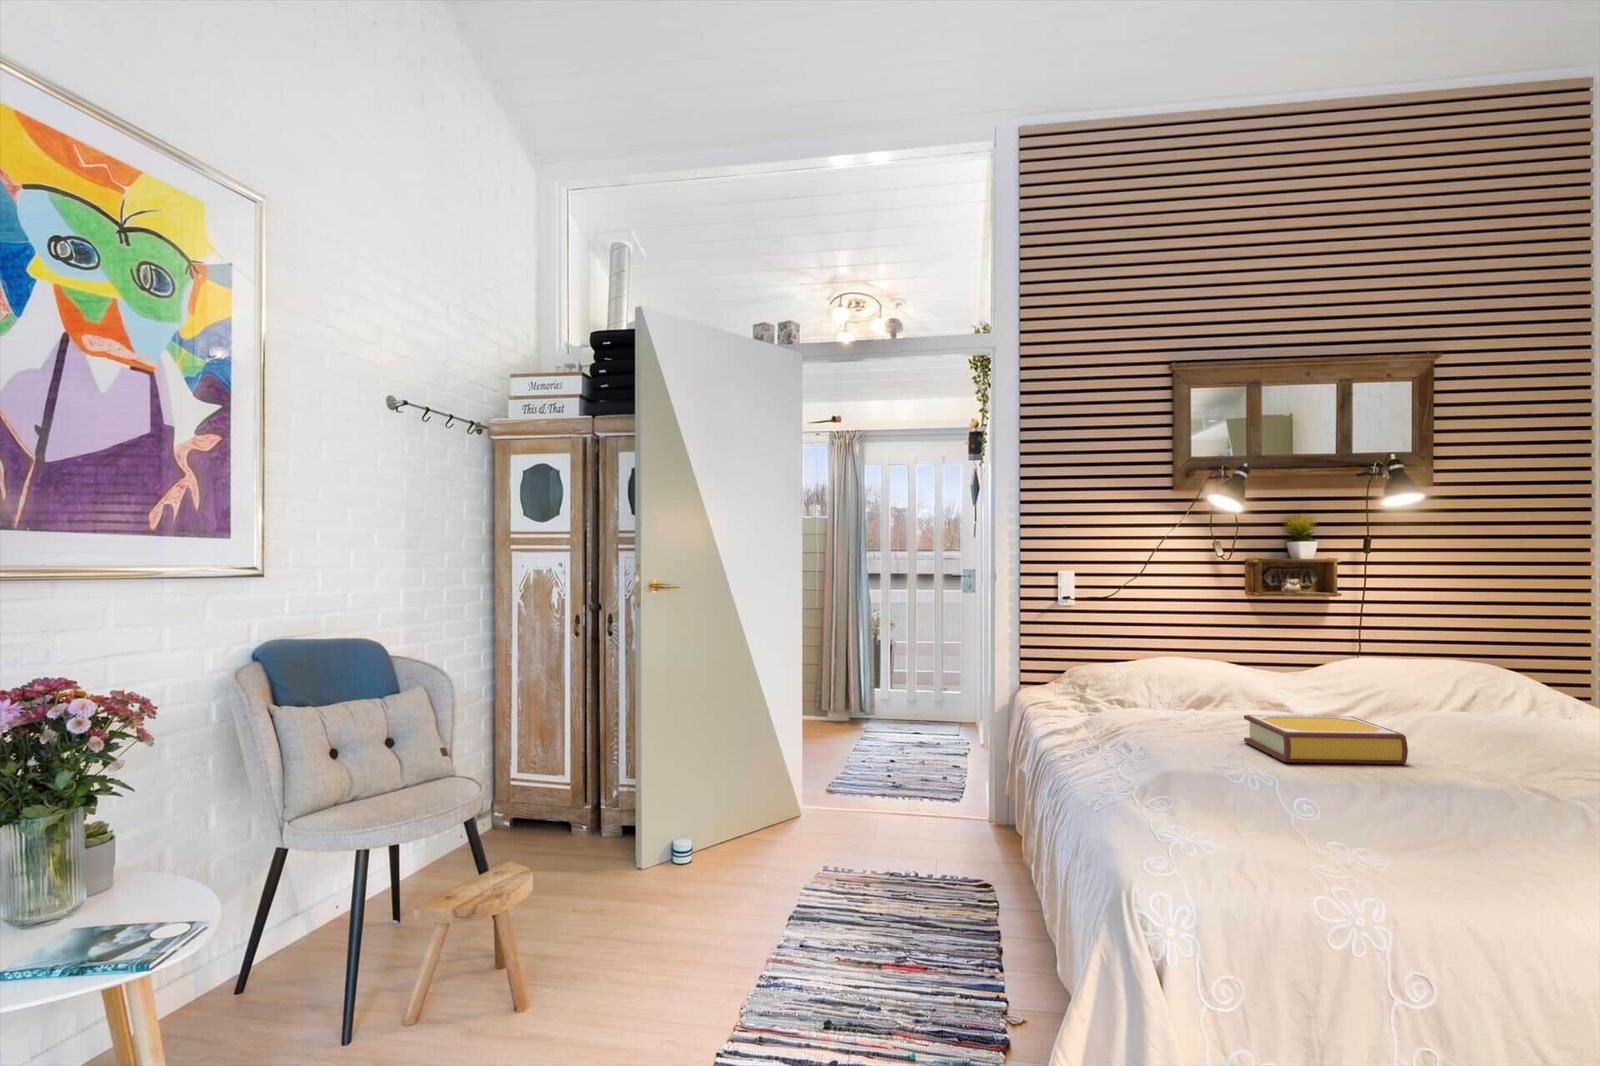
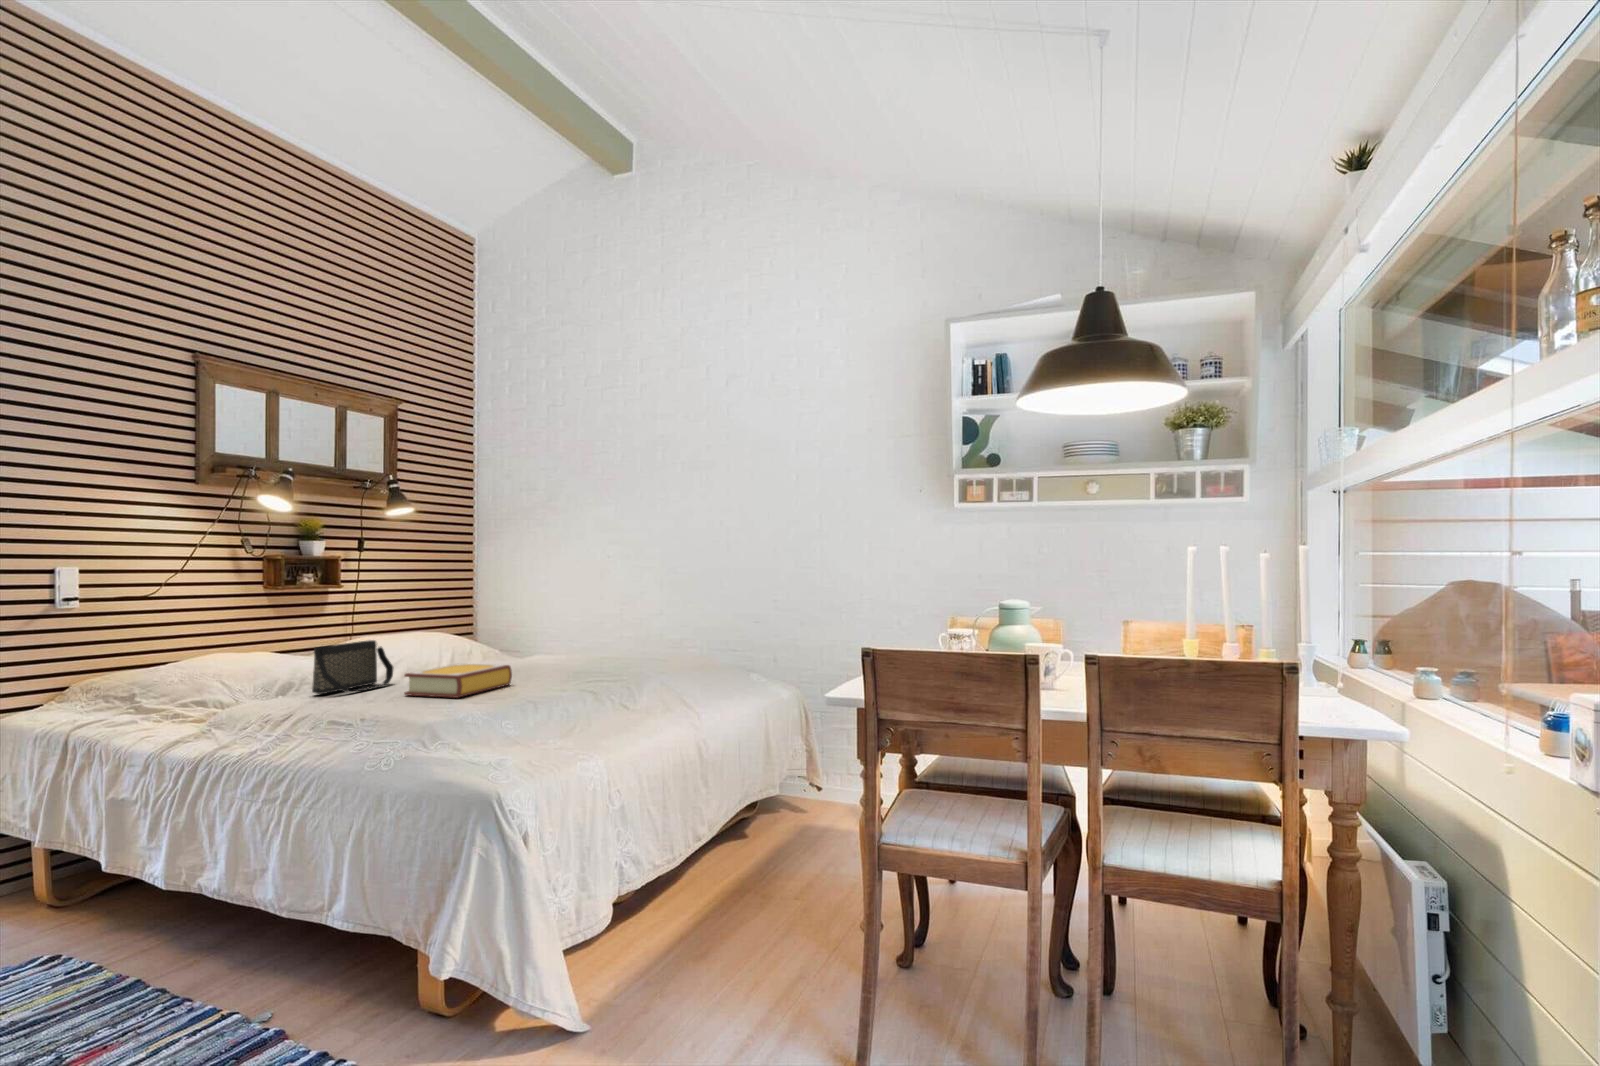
handbag: none [1171,666,1278,726] -> present [312,640,393,694]

